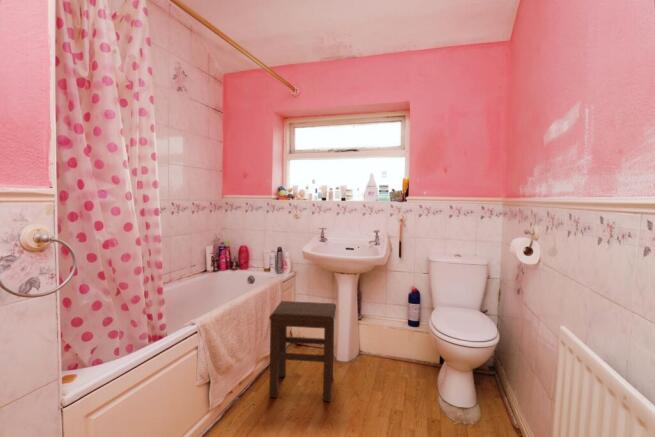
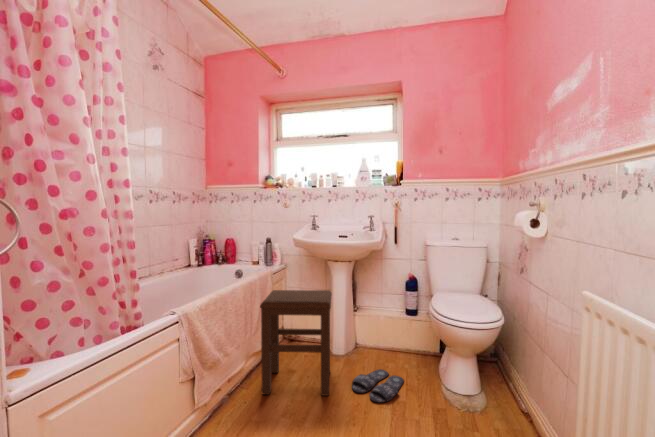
slippers: none [352,379,401,411] -> present [352,369,404,403]

